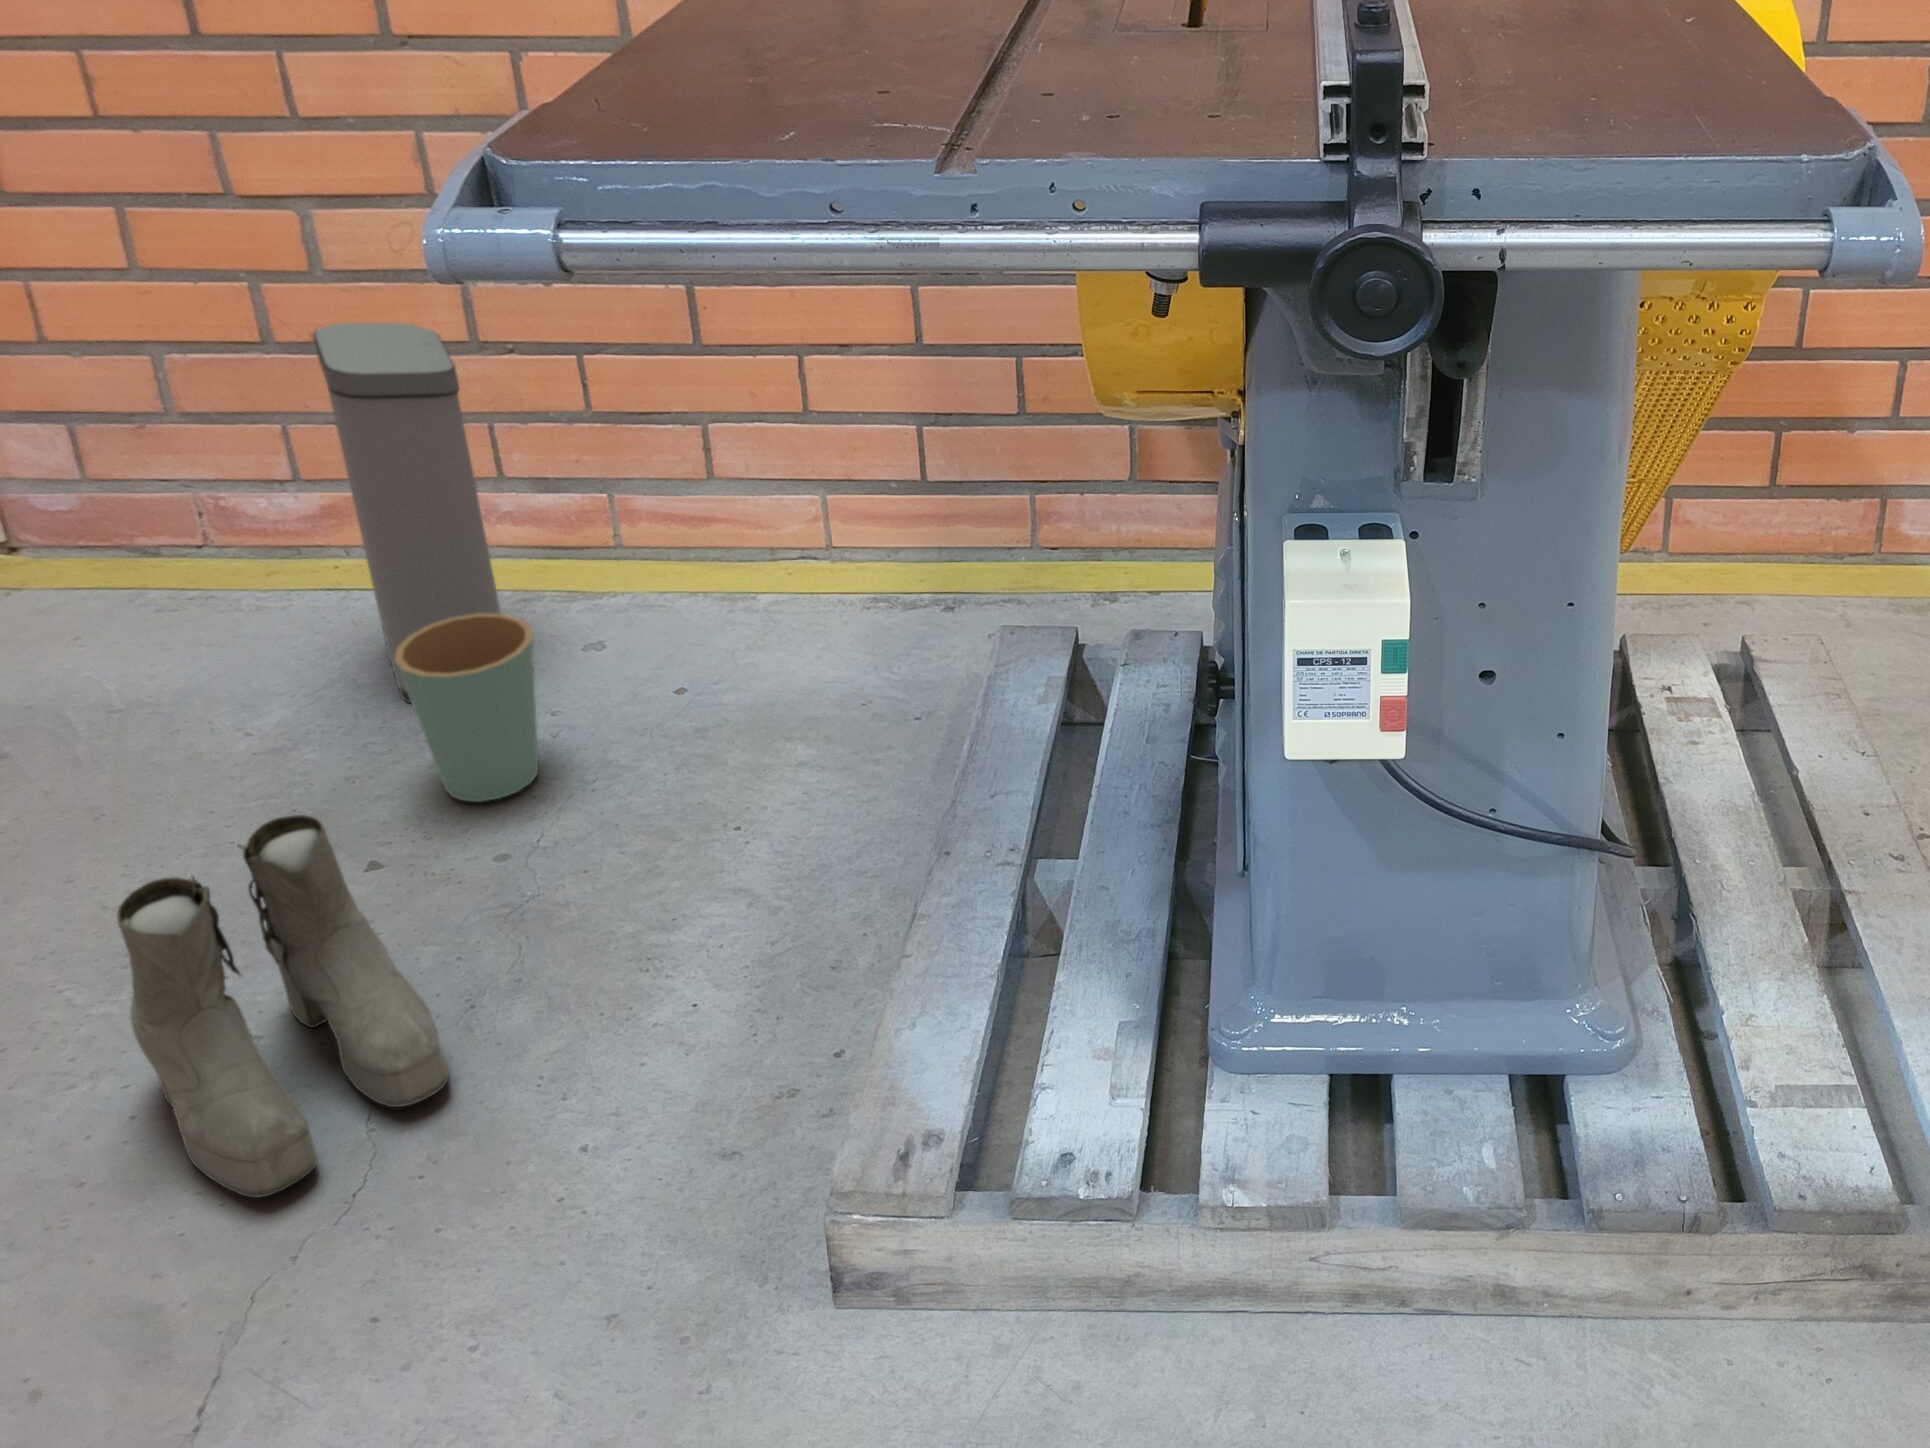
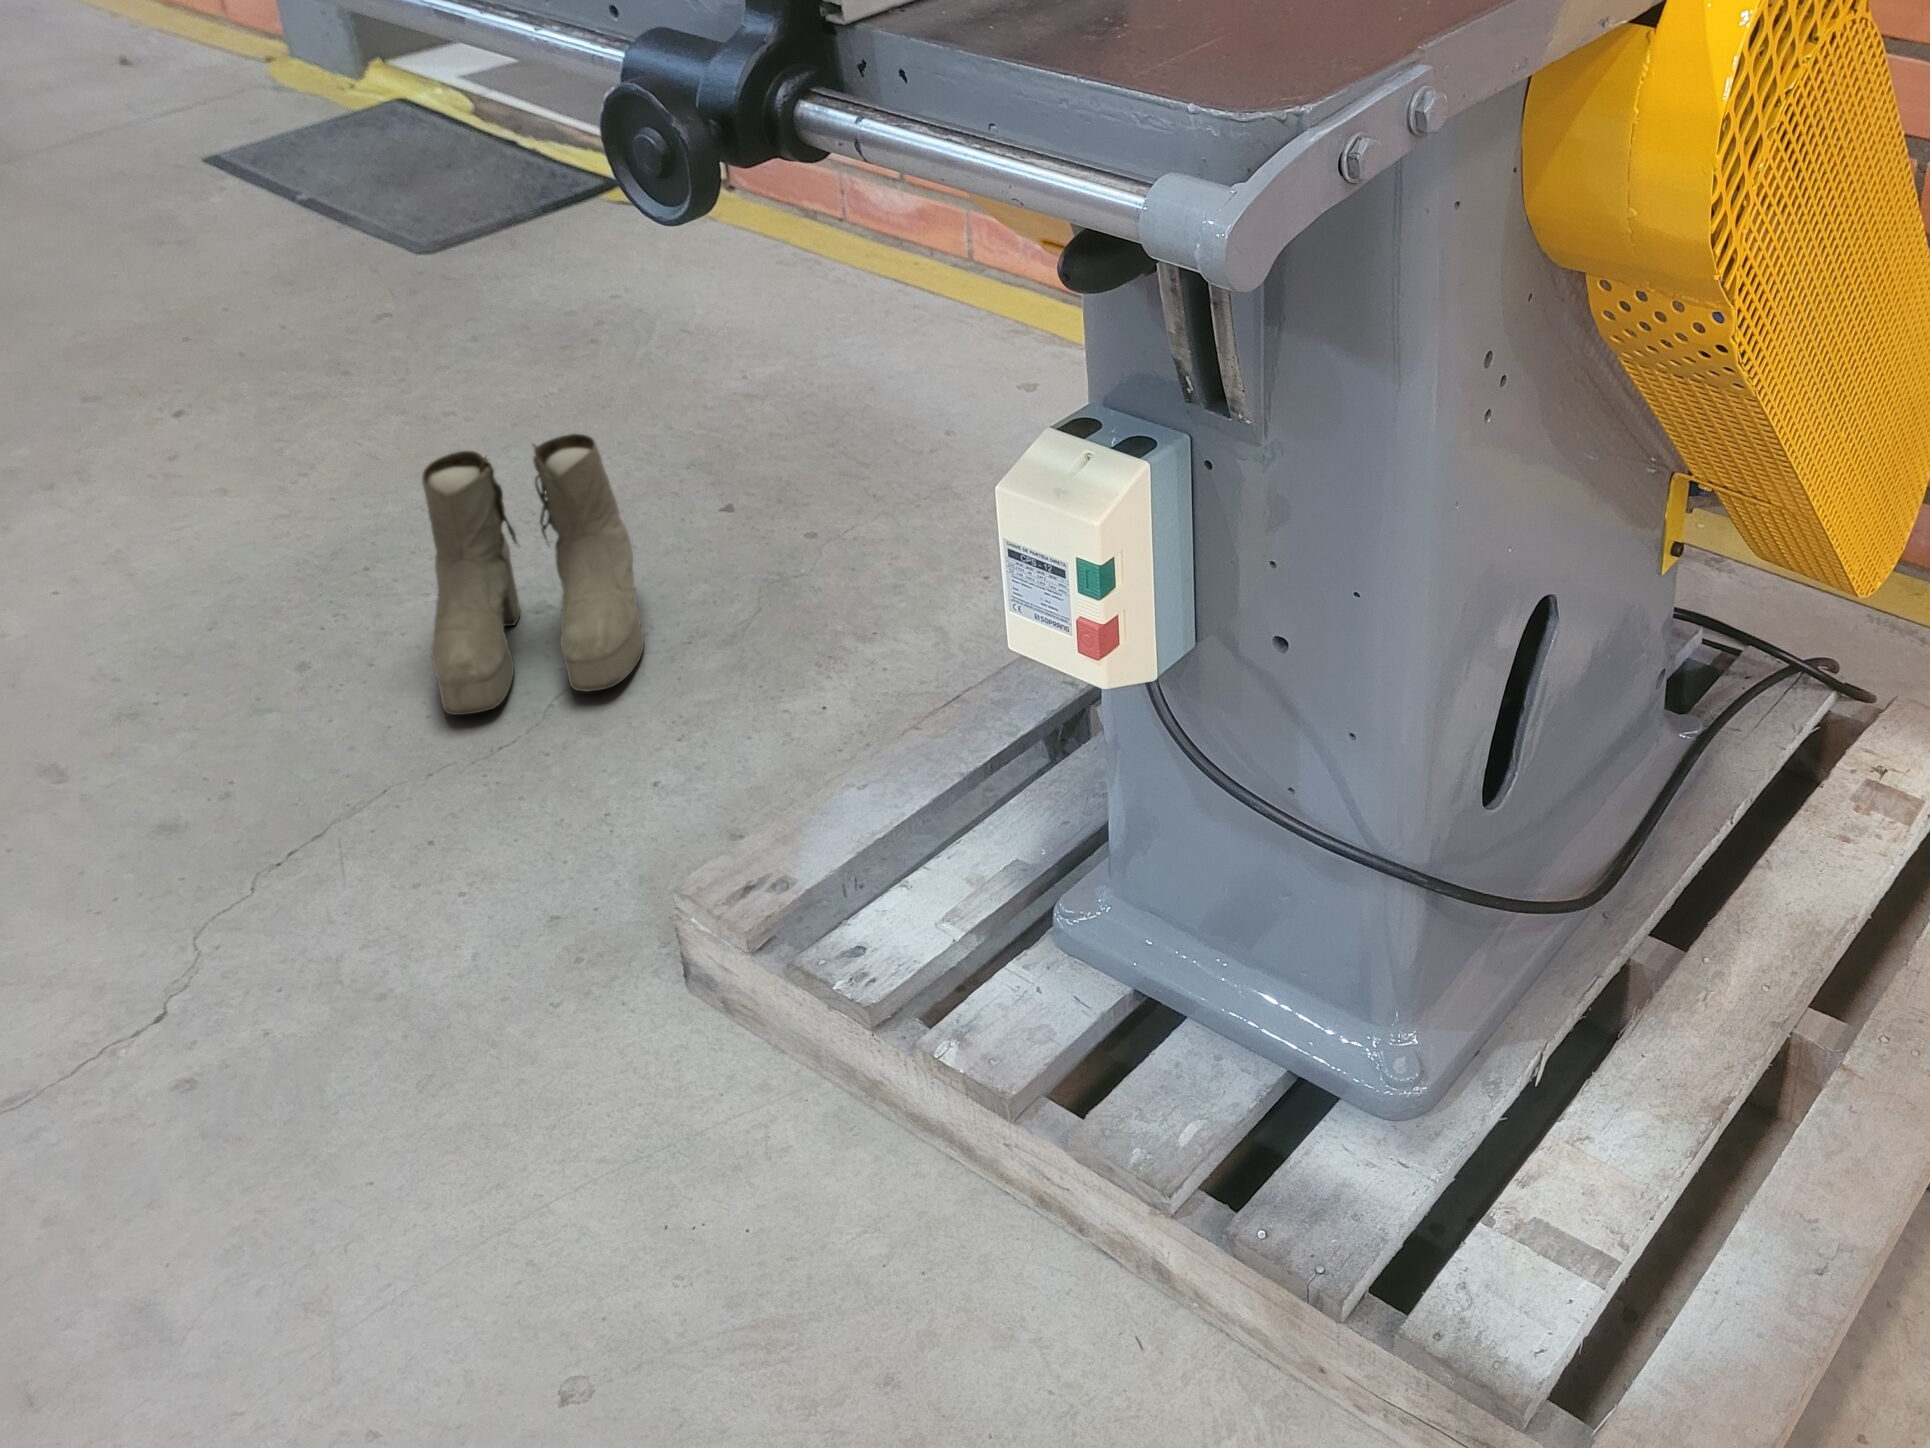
trash can: present [313,323,538,802] -> none [790,47,979,484]

